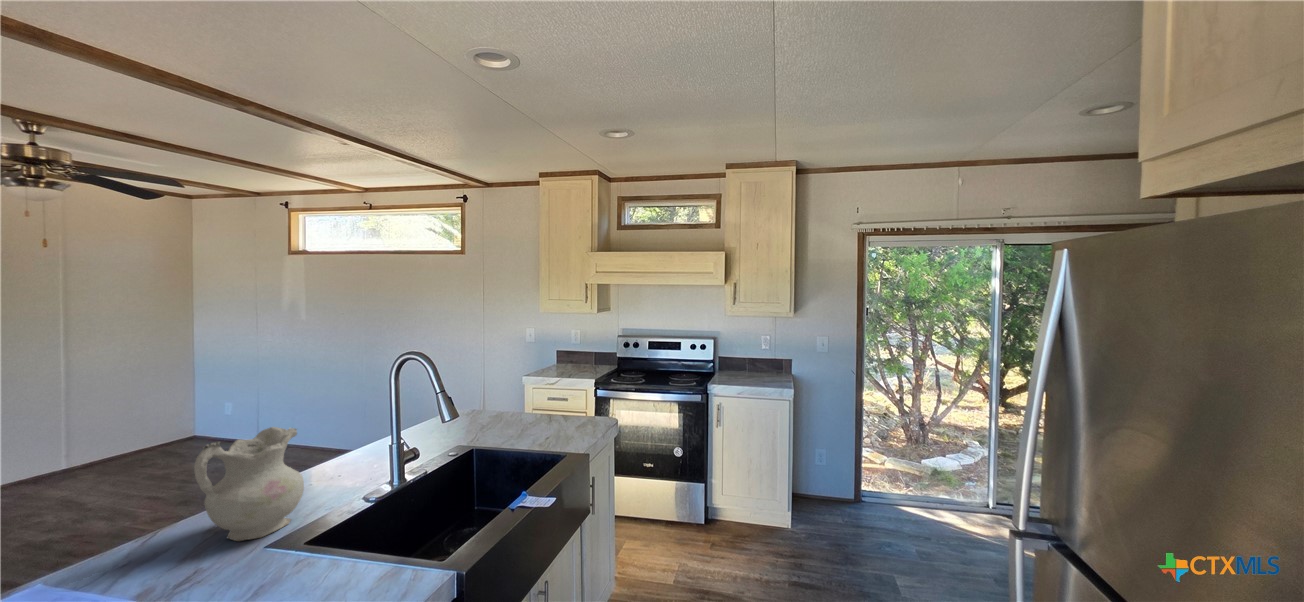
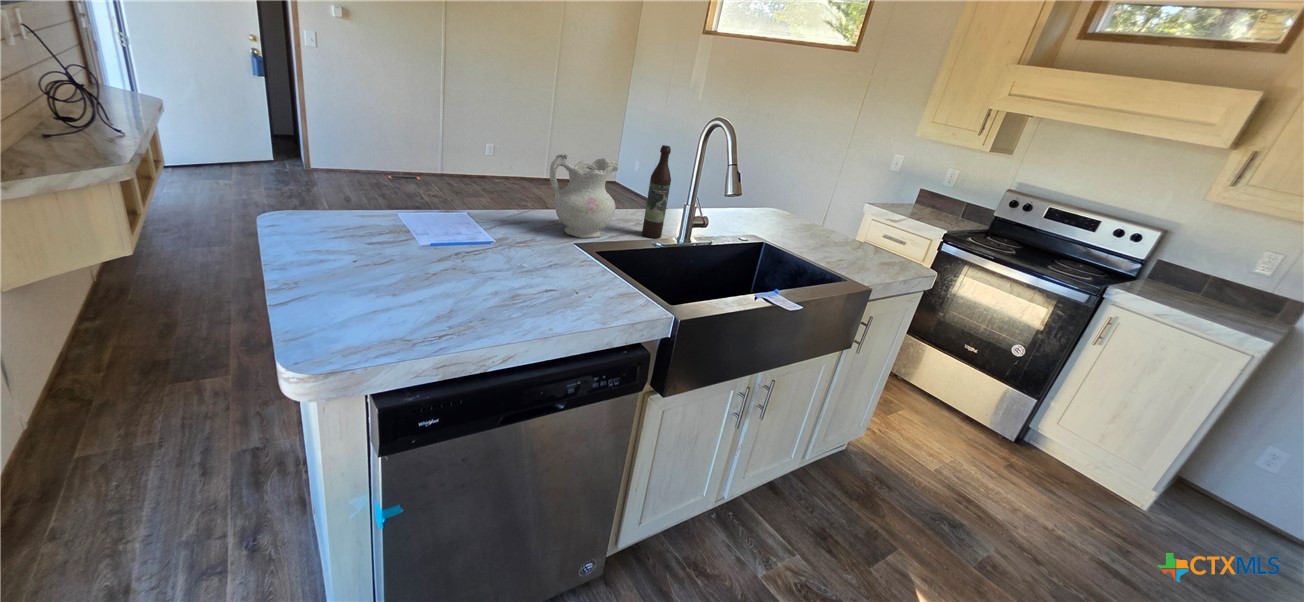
wine bottle: none [340,389,368,497] -> present [642,145,671,238]

